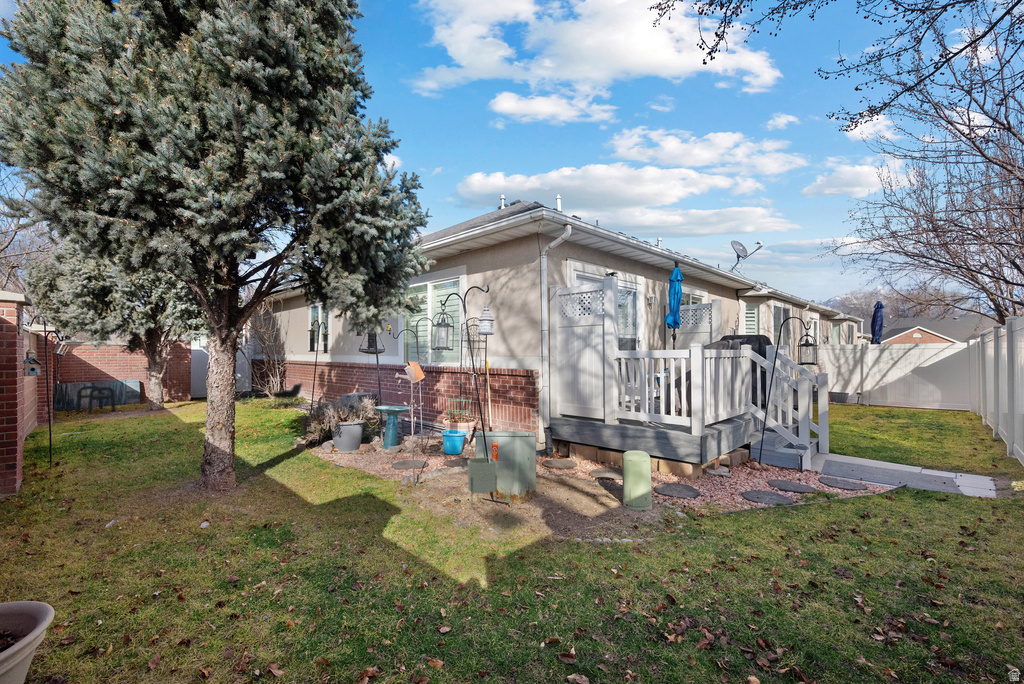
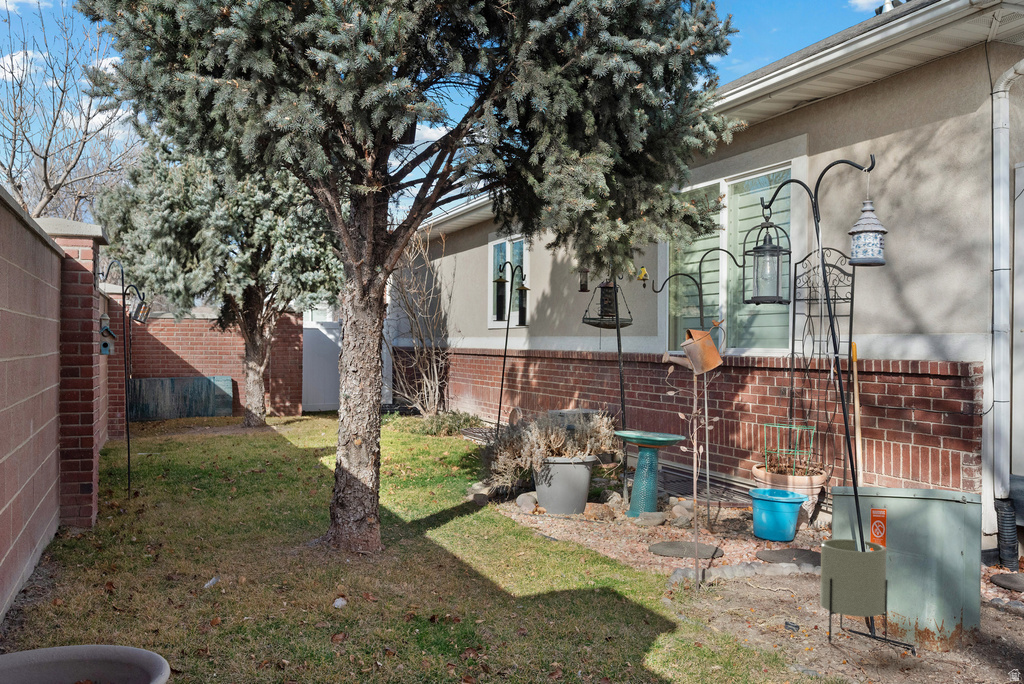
lounge chair: present [273,383,302,405] -> none [428,390,477,428]
bench: present [76,386,115,413] -> none [152,380,202,422]

